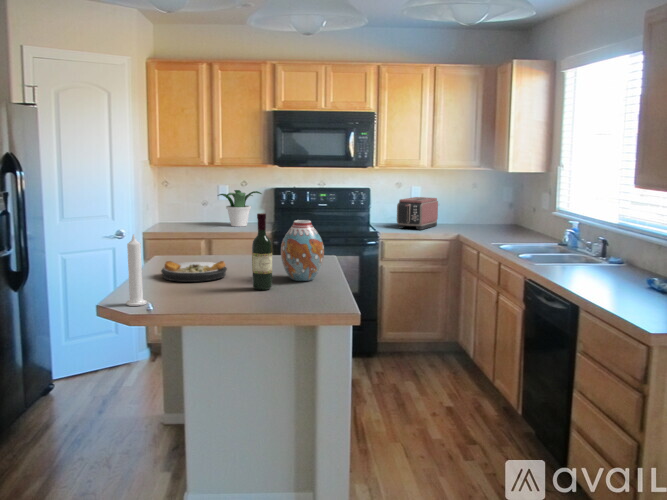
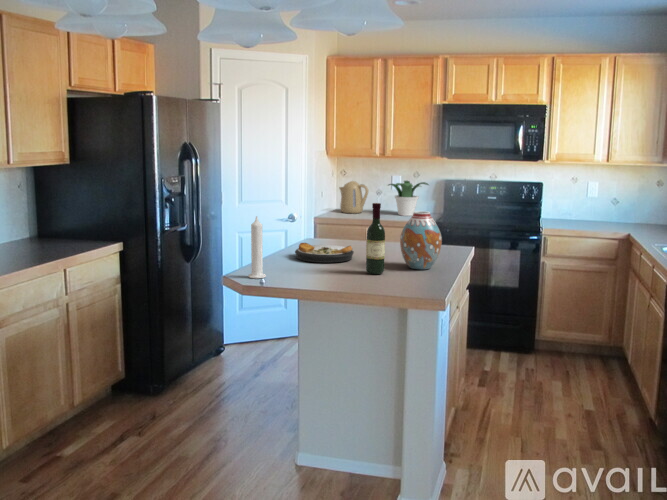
kettle: none [164,192,198,227] -> present [339,181,368,213]
toaster: present [397,197,438,230] -> none [566,194,616,229]

